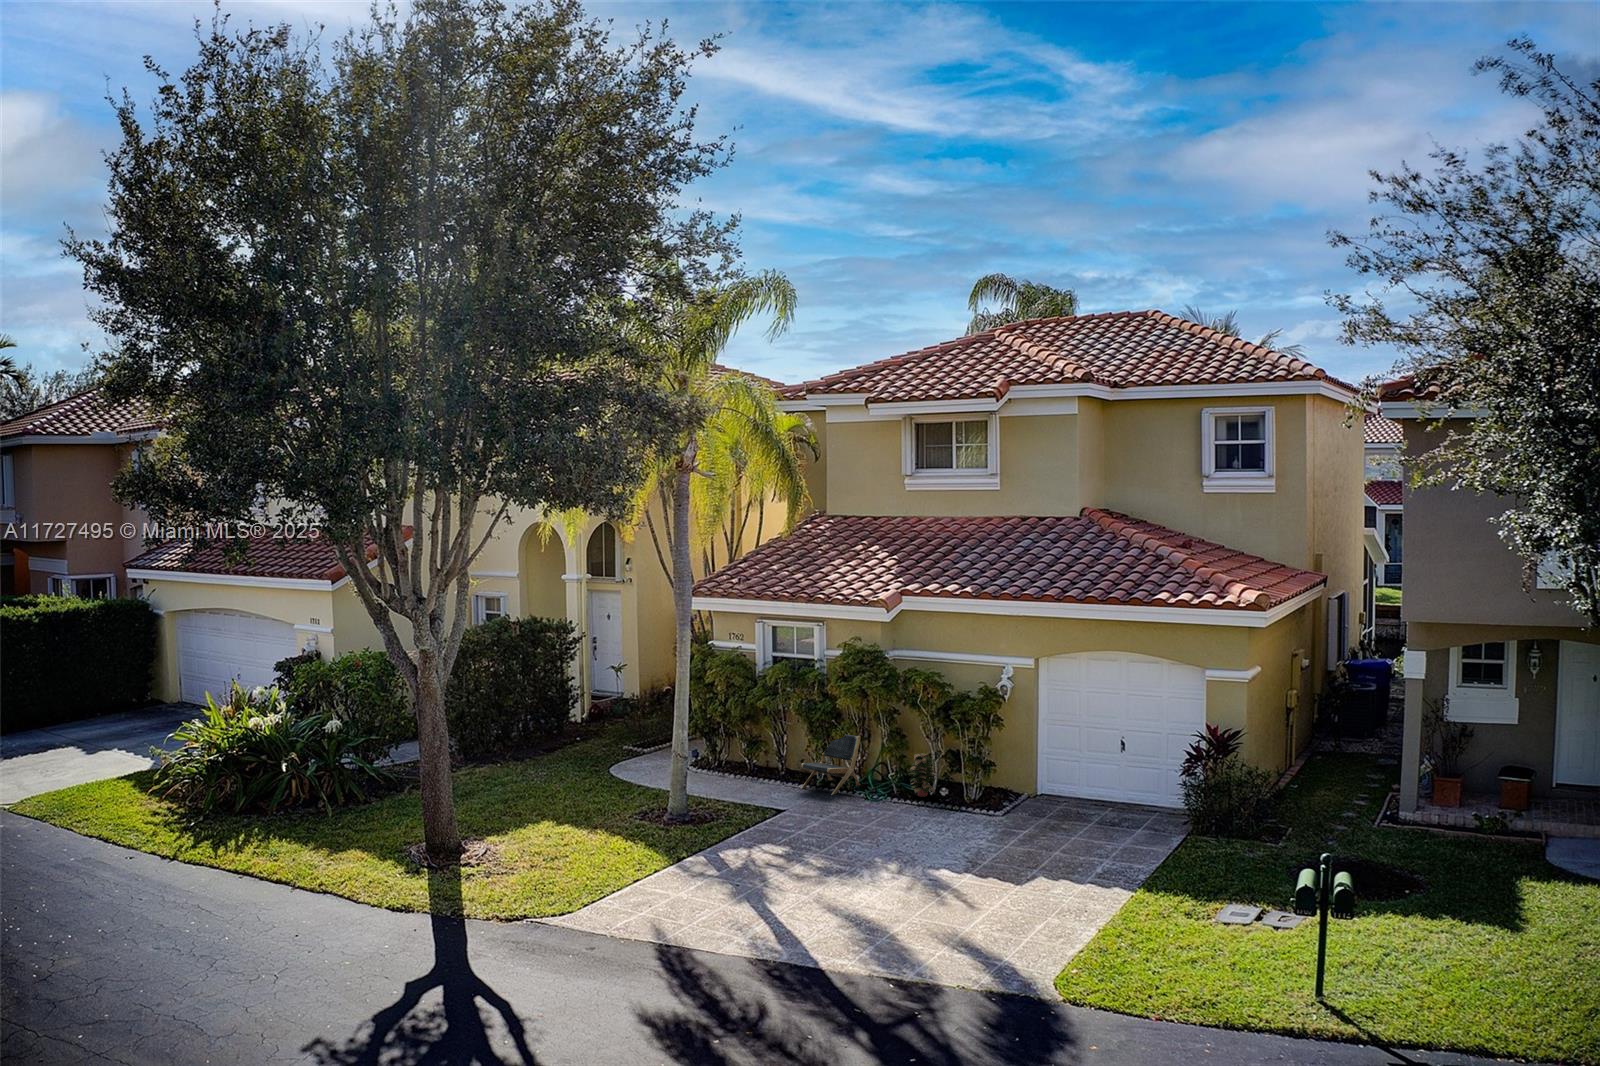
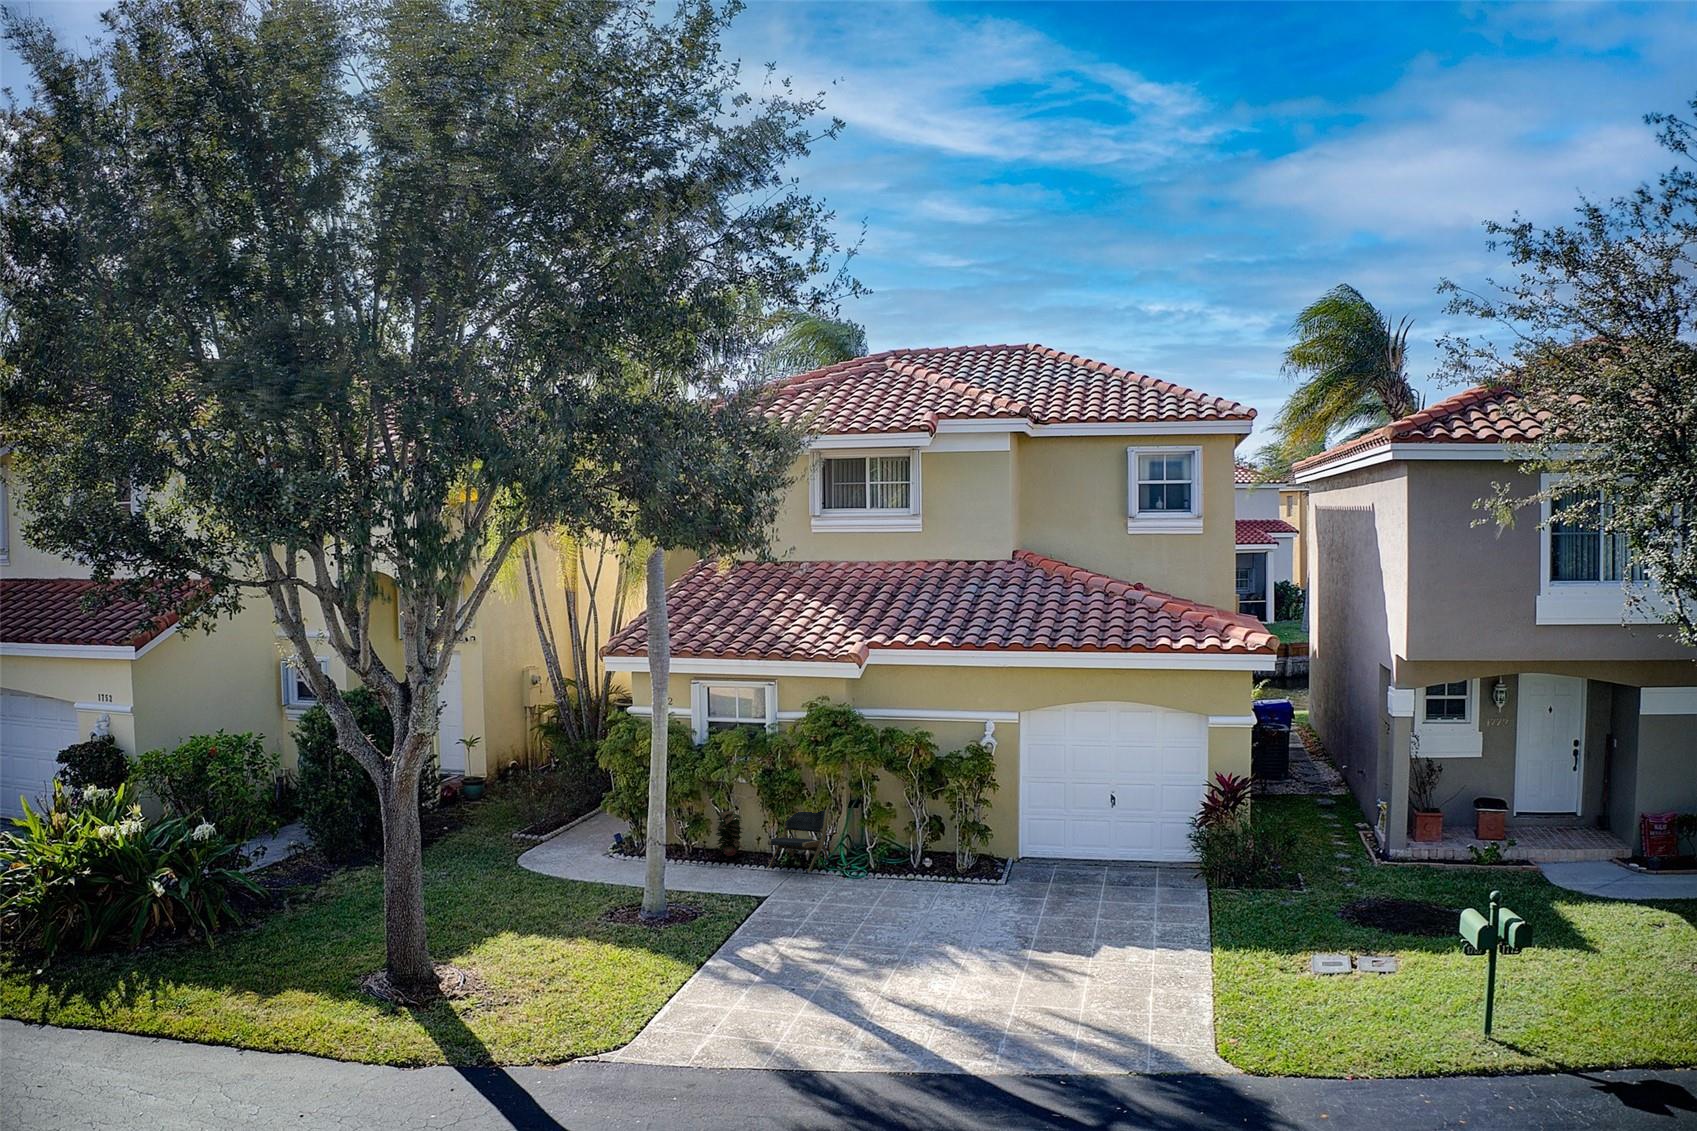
decorative plant: present [909,753,937,797] -> present [715,811,745,856]

